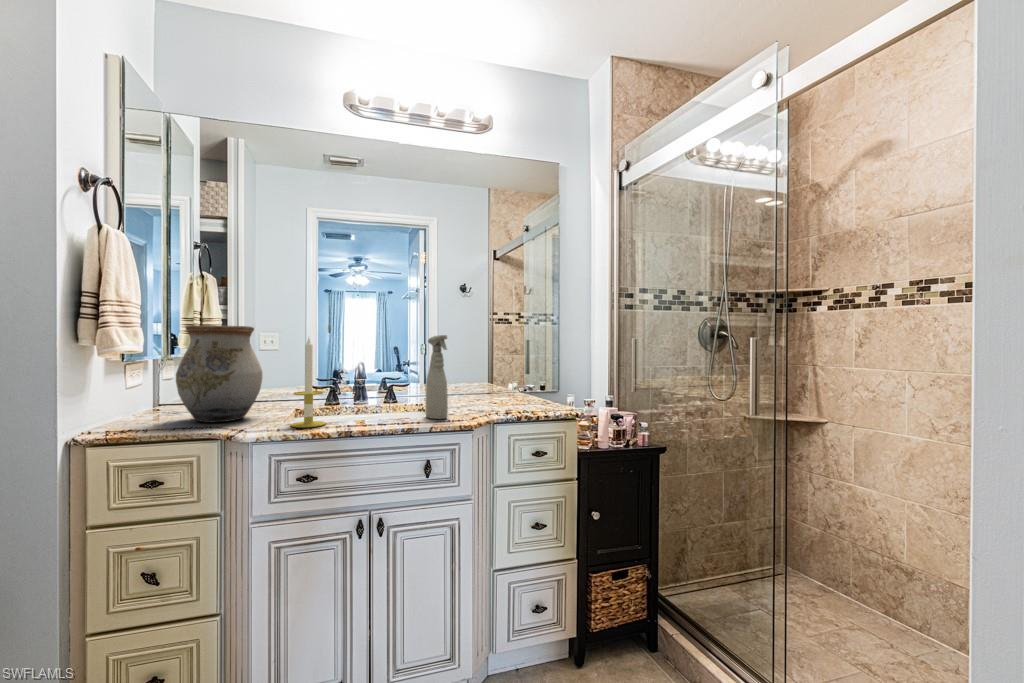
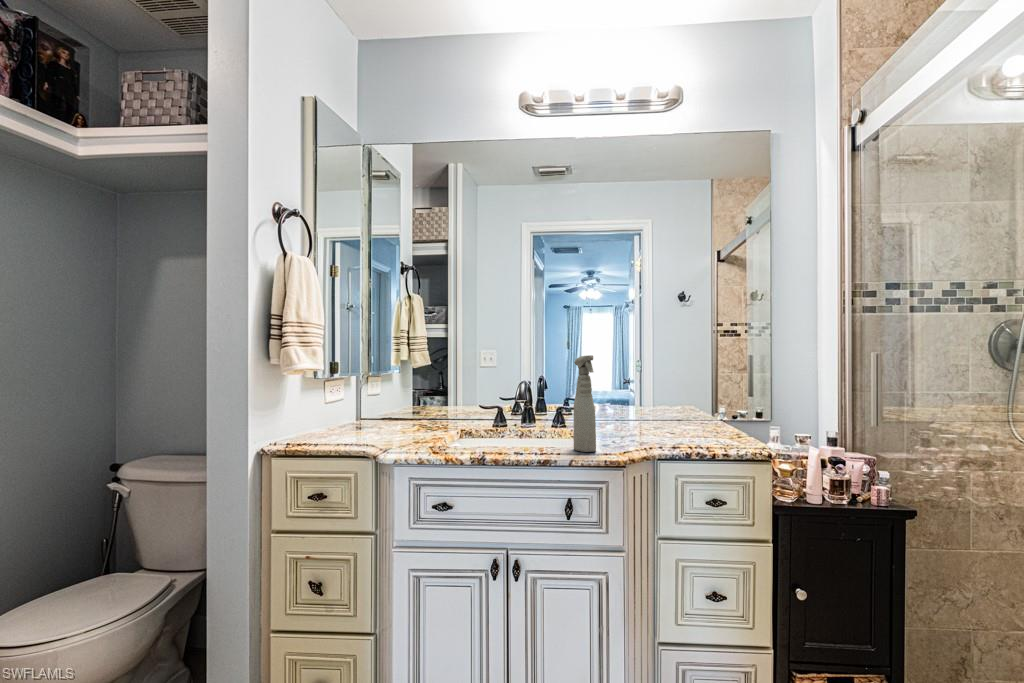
vase: present [176,325,262,422] -> none [343,350,417,443]
candle: present [291,338,326,427] -> none [432,360,465,453]

